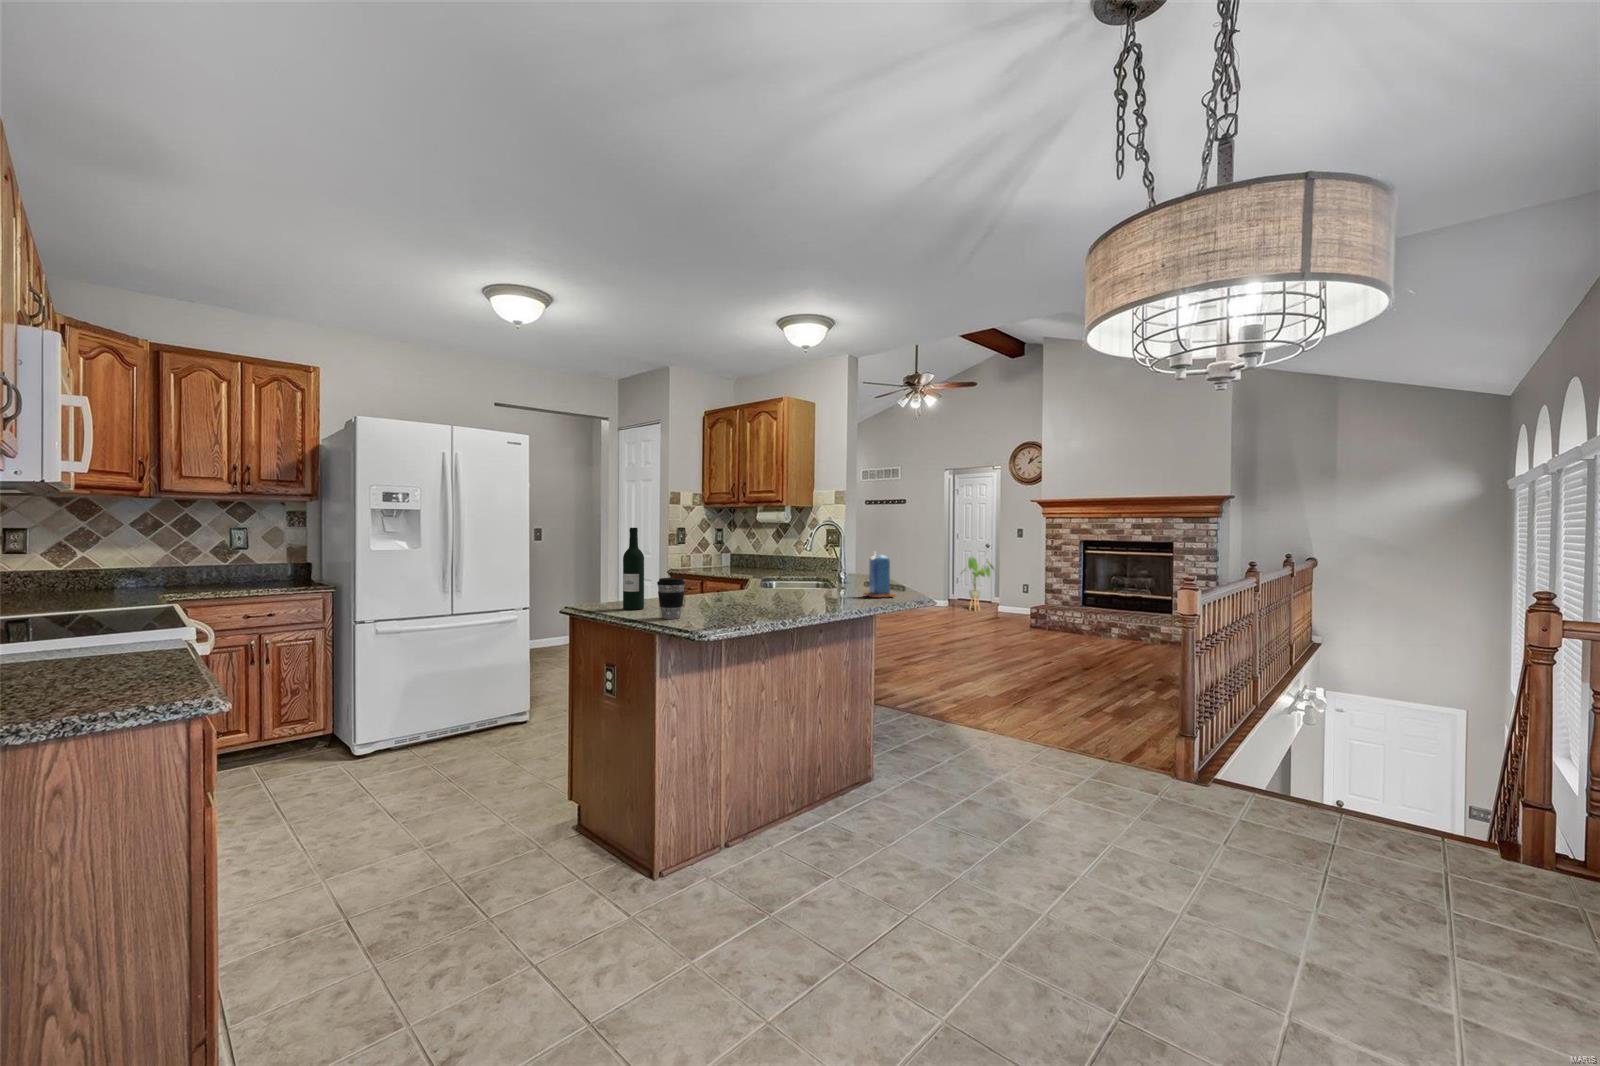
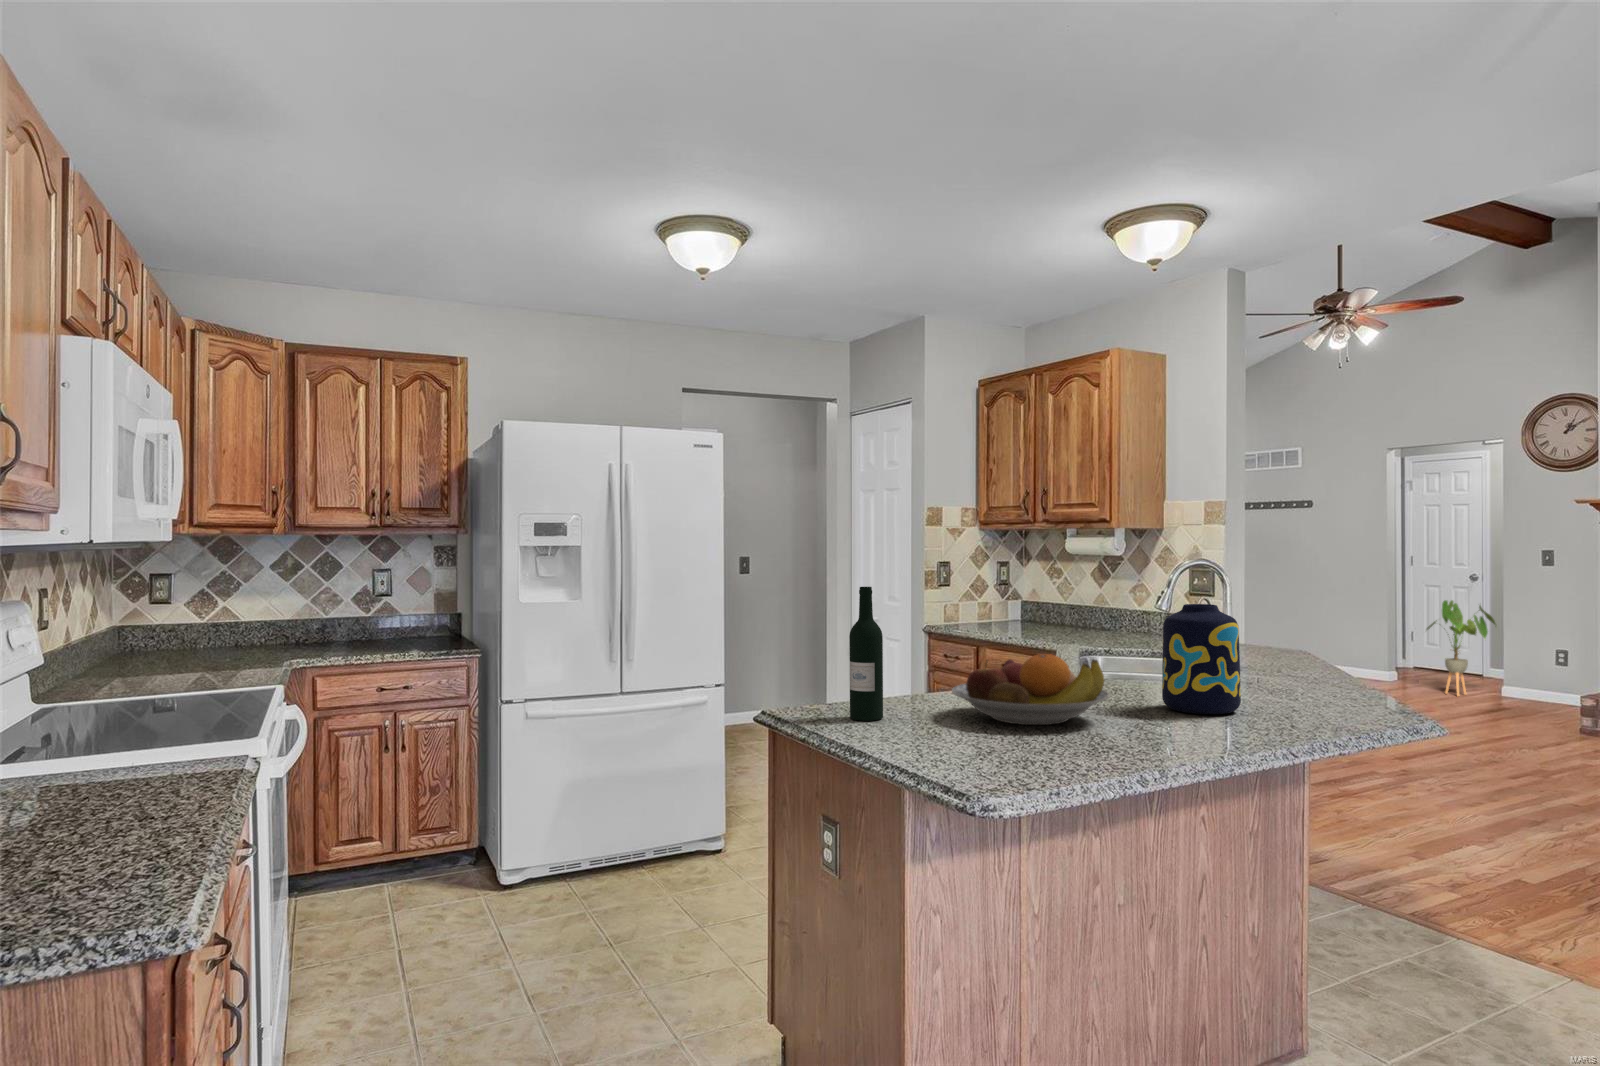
vase: none [807,540,848,601] -> present [1162,604,1241,714]
candle: present [864,553,895,598] -> none [1269,622,1334,708]
fruit bowl: none [686,567,777,608] -> present [952,654,1109,725]
coffee cup: present [657,578,685,619] -> none [902,676,949,748]

